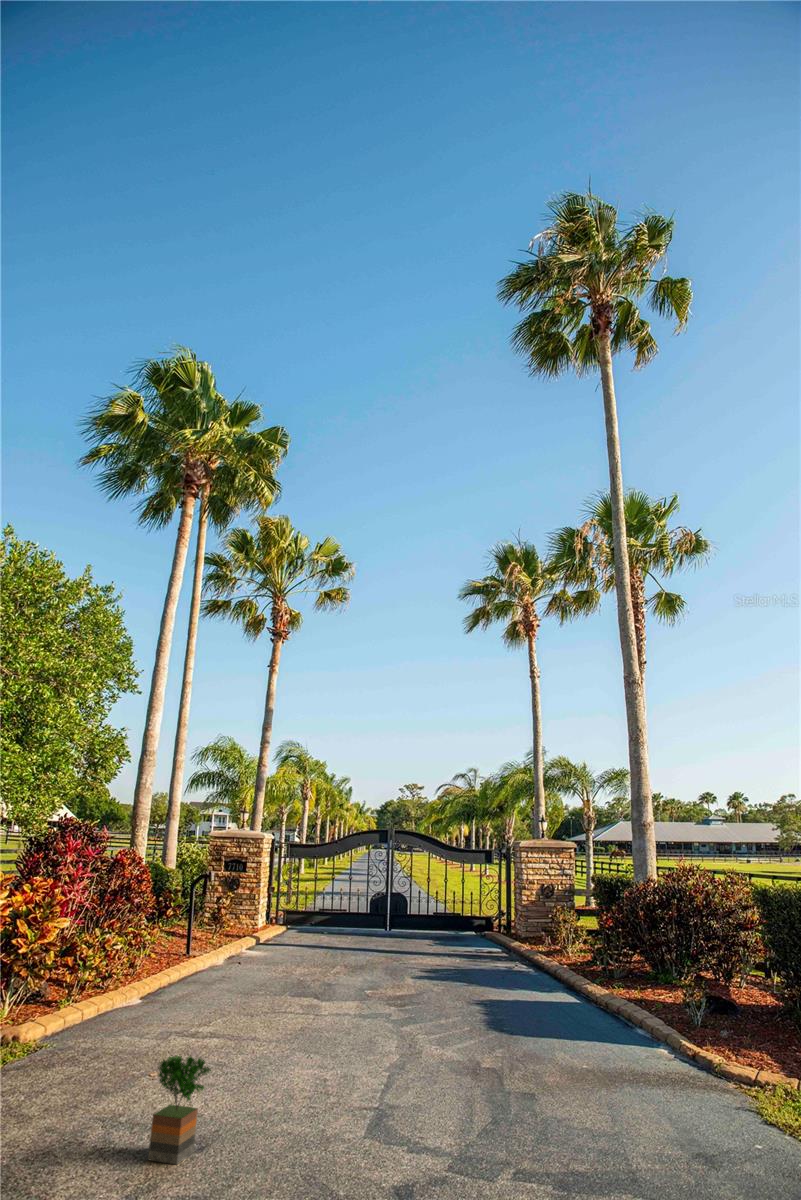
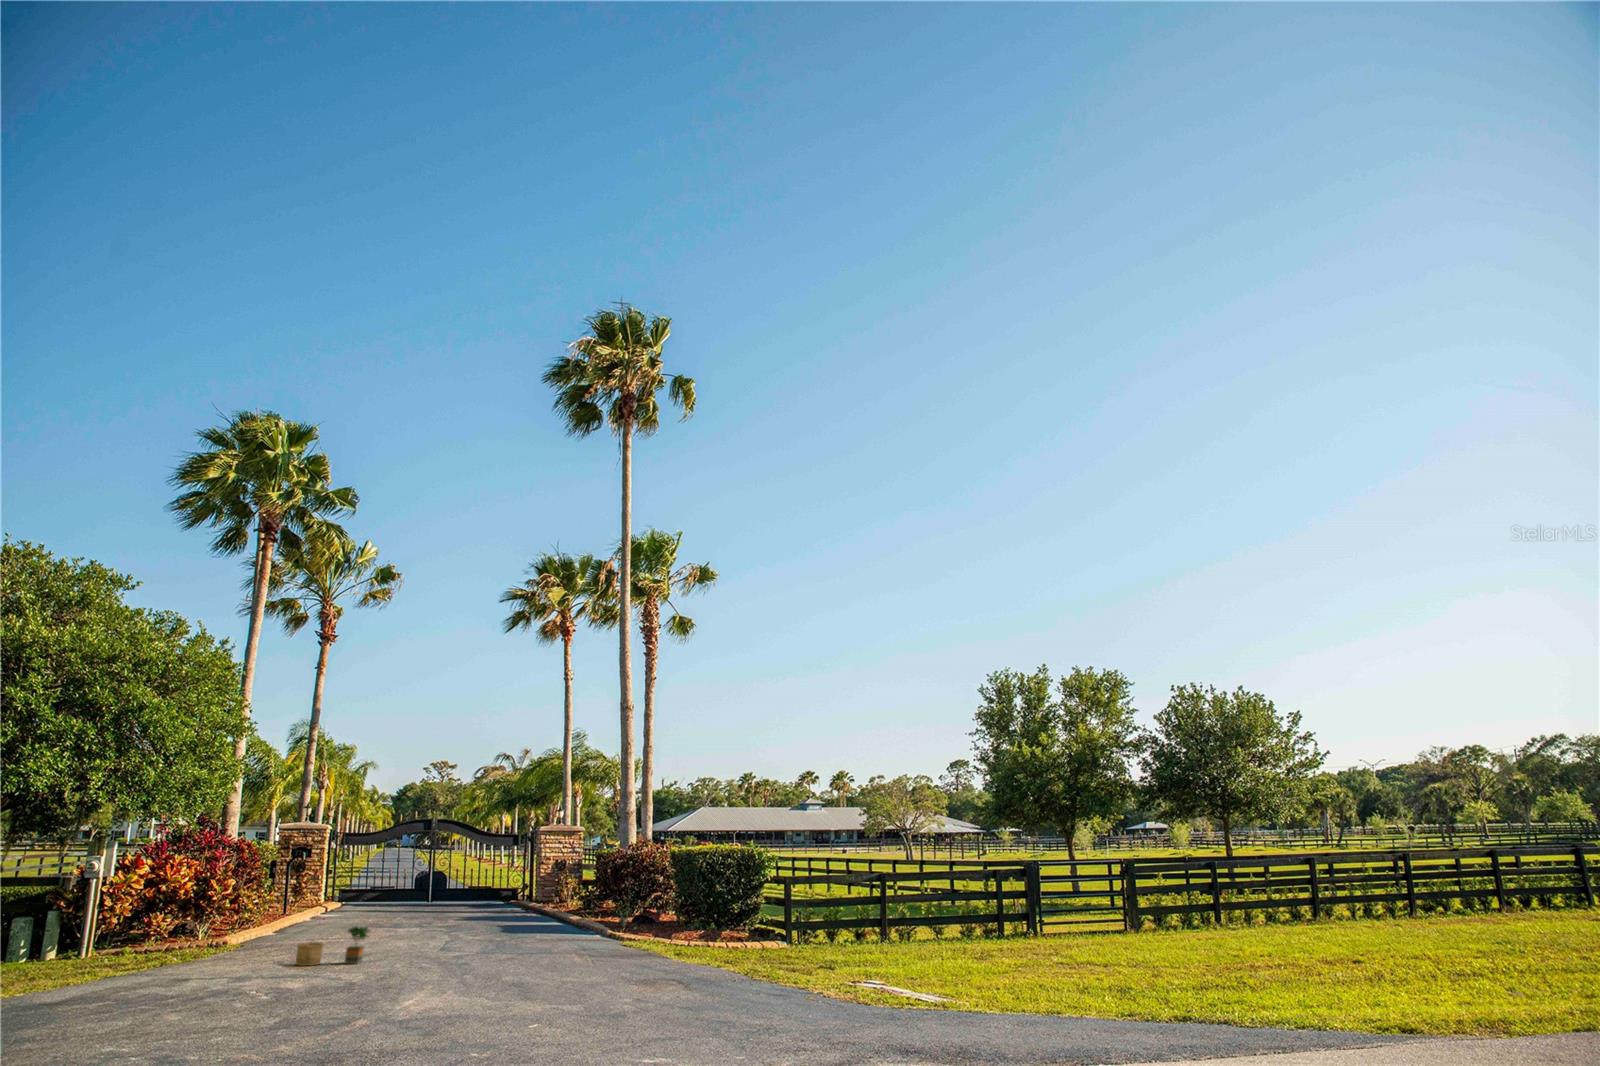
wooden bucket: none [38,1087,108,1161] -> present [296,942,323,966]

